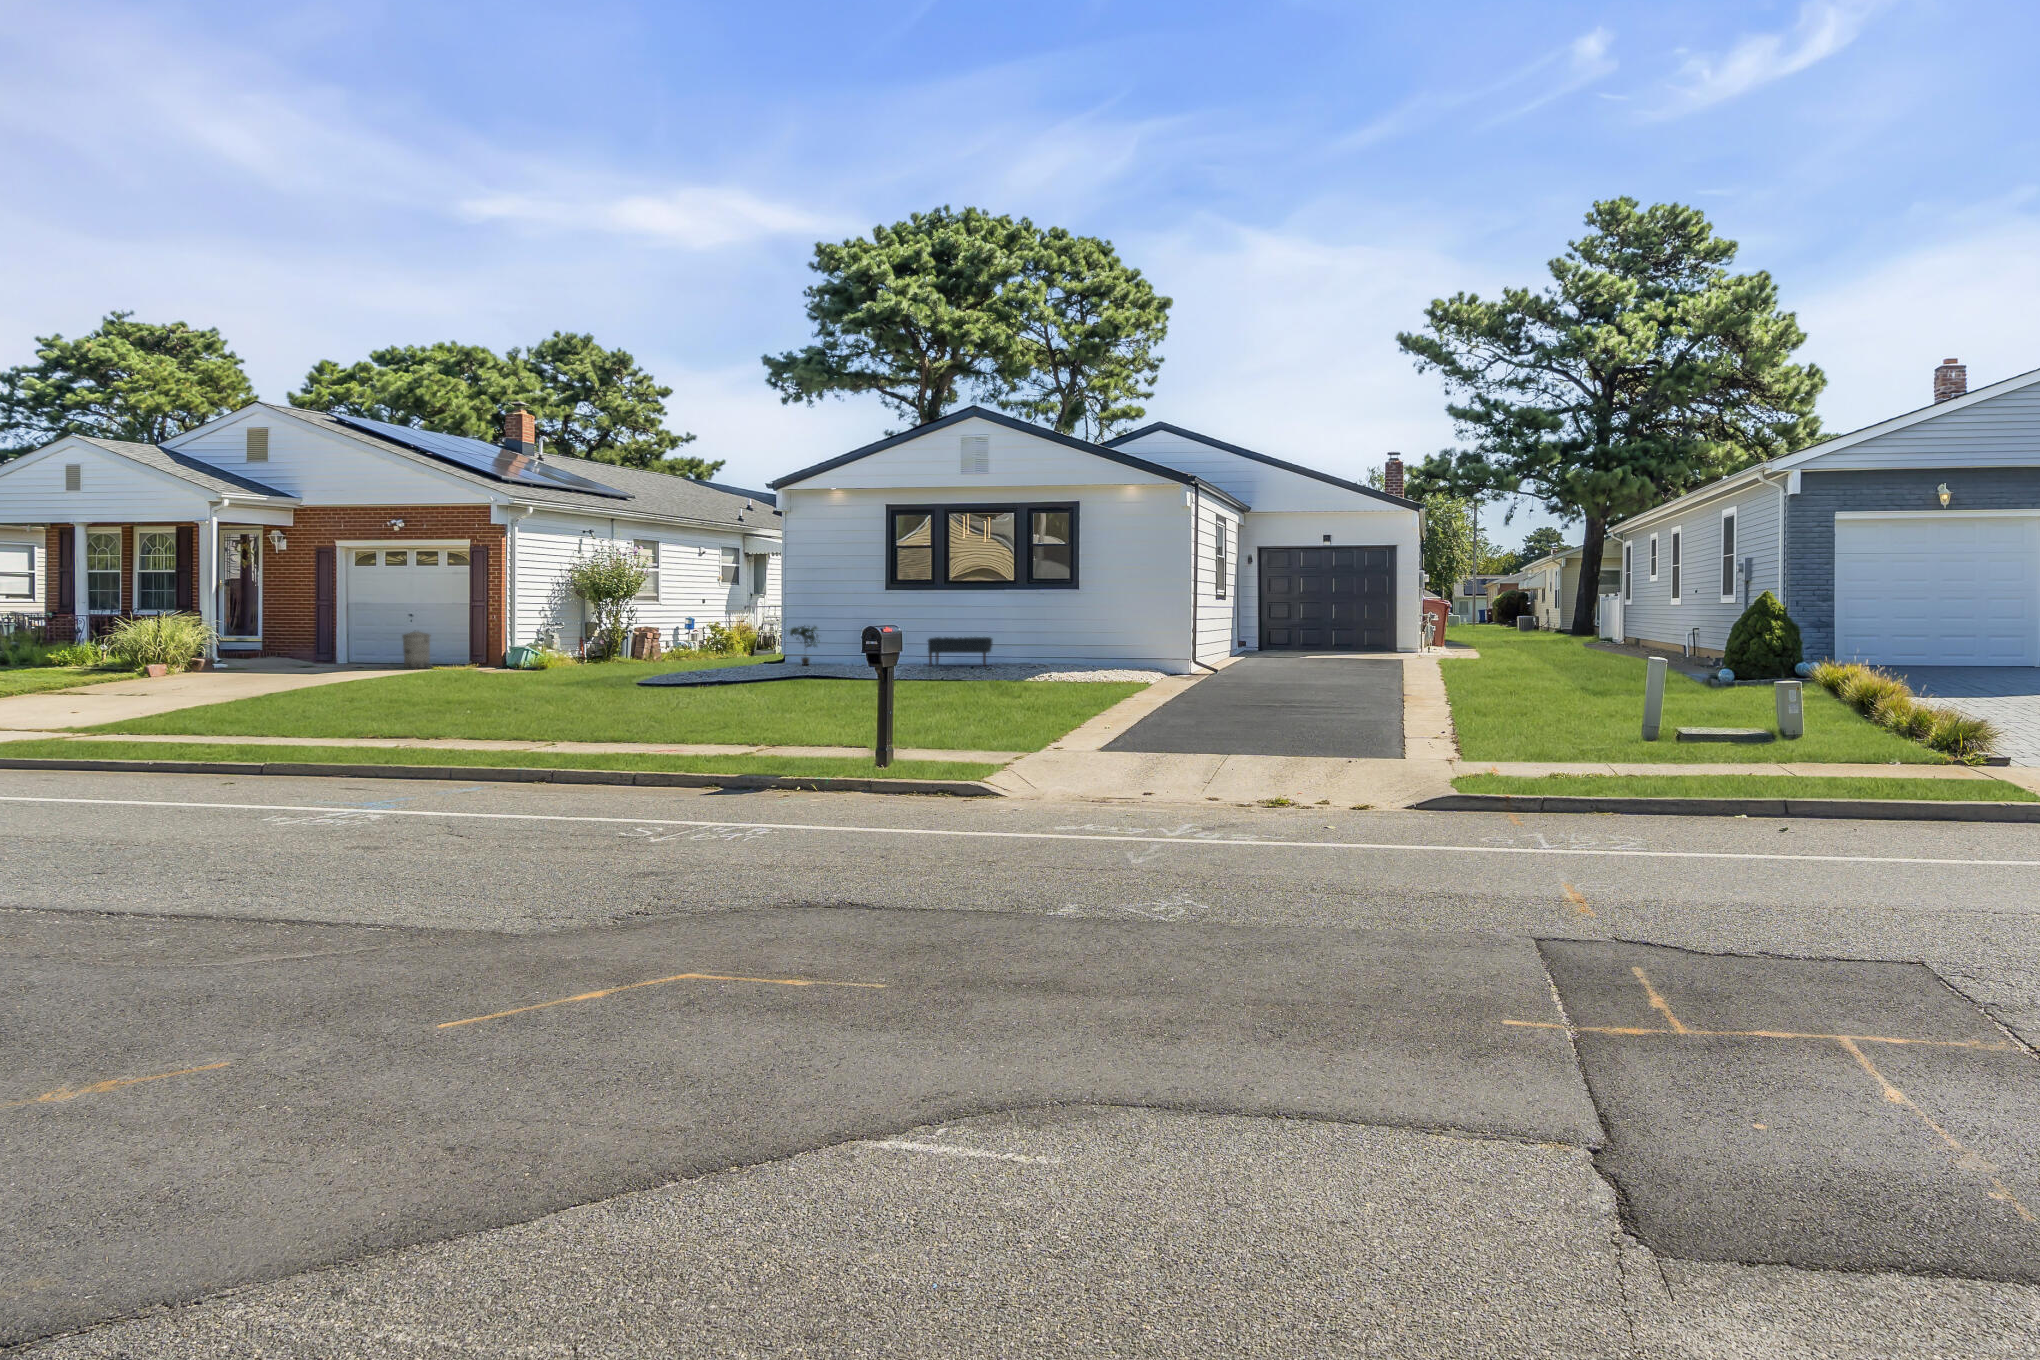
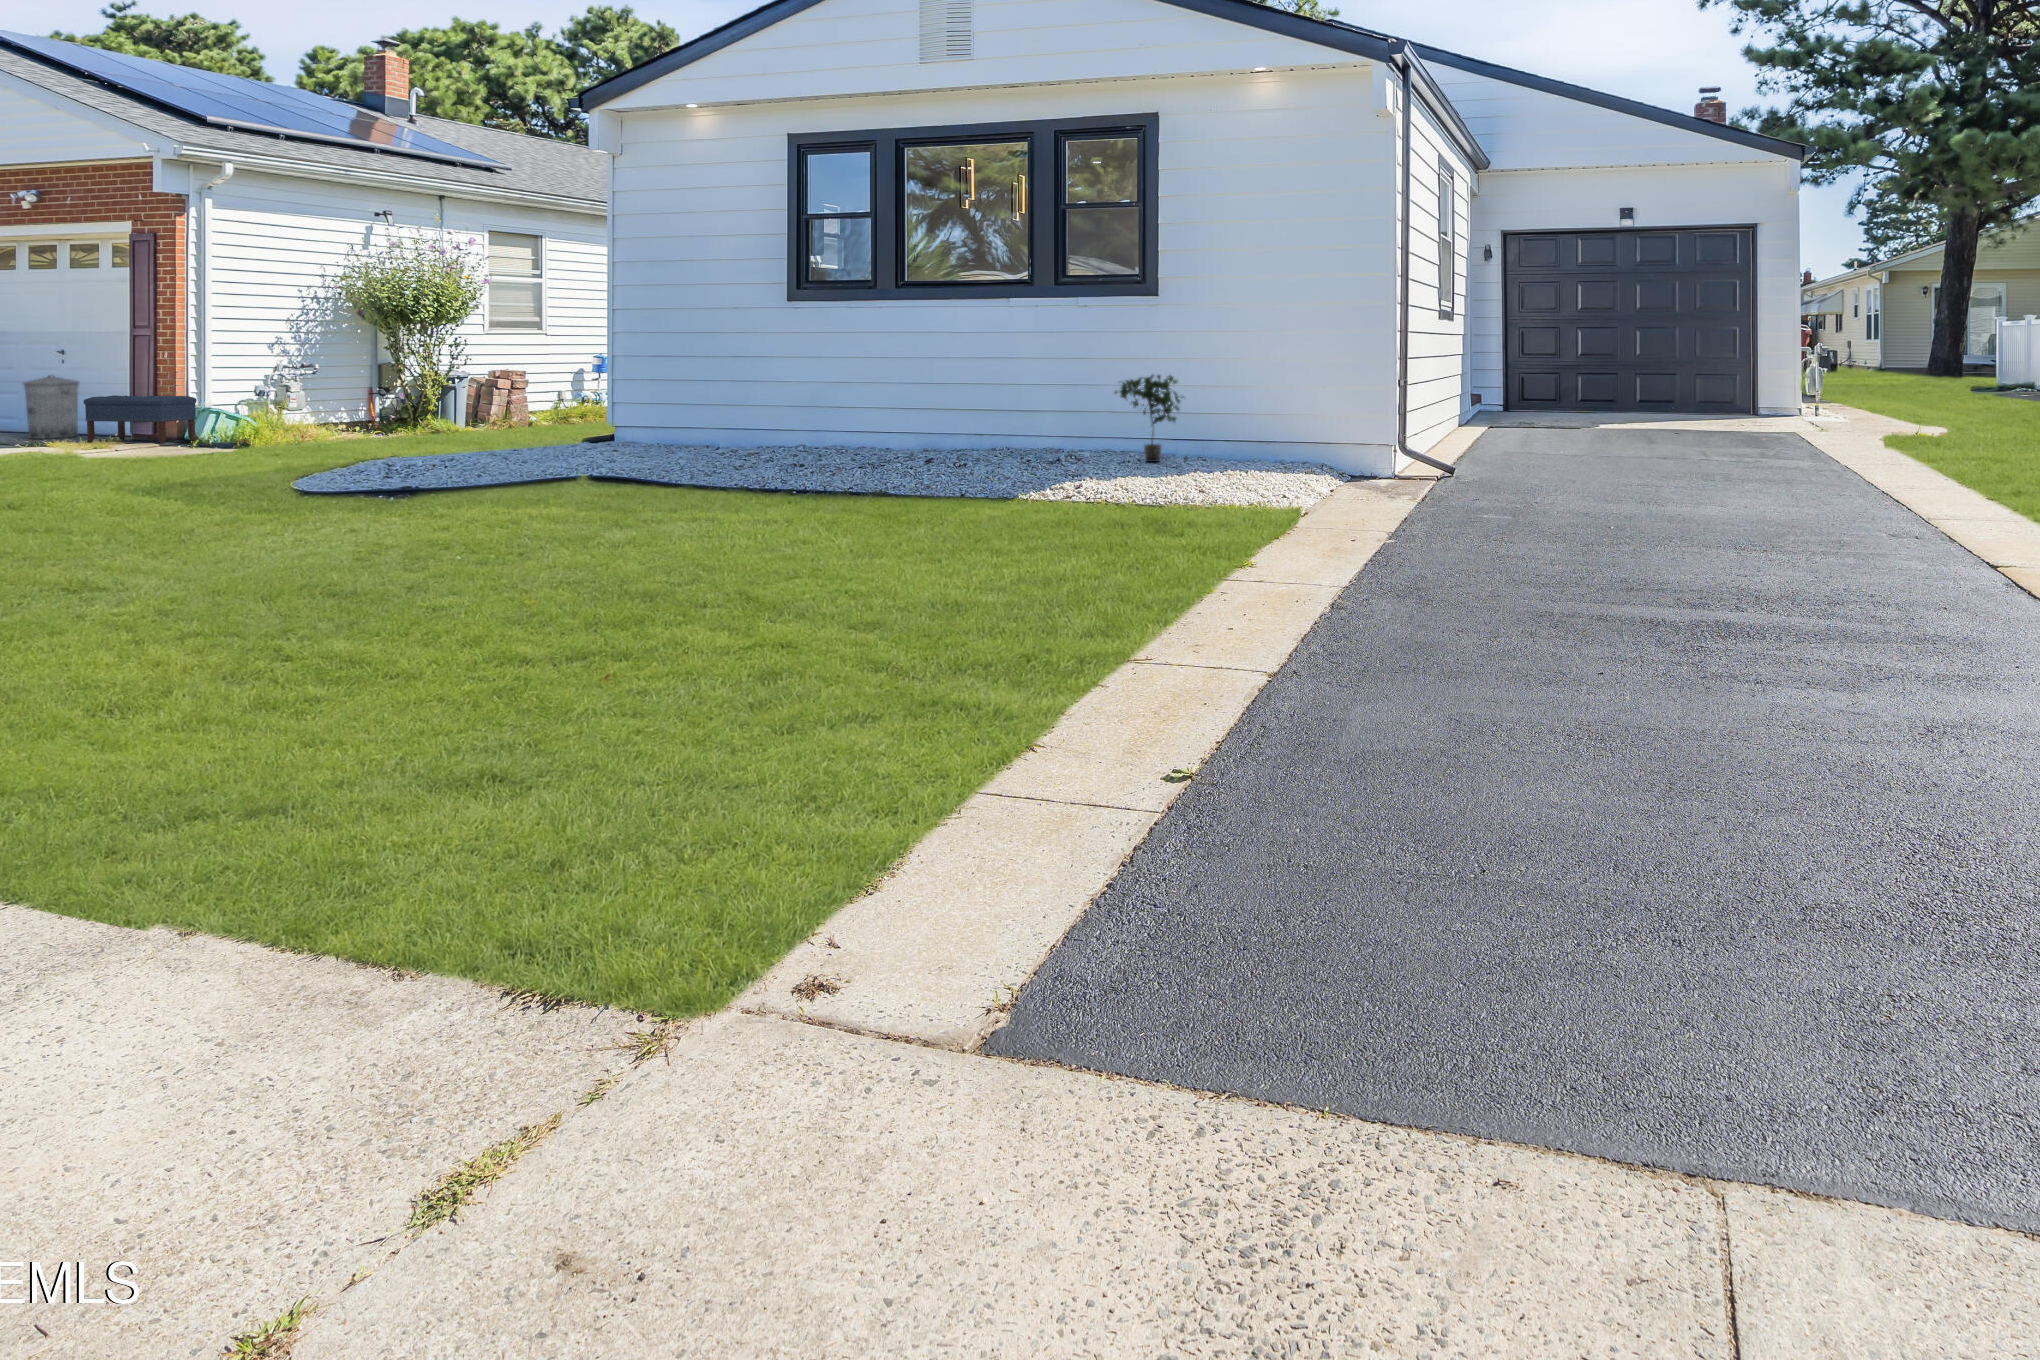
potted plant: present [790,626,818,665] -> present [1115,375,1180,462]
bench: present [928,637,992,665] -> present [83,396,197,443]

